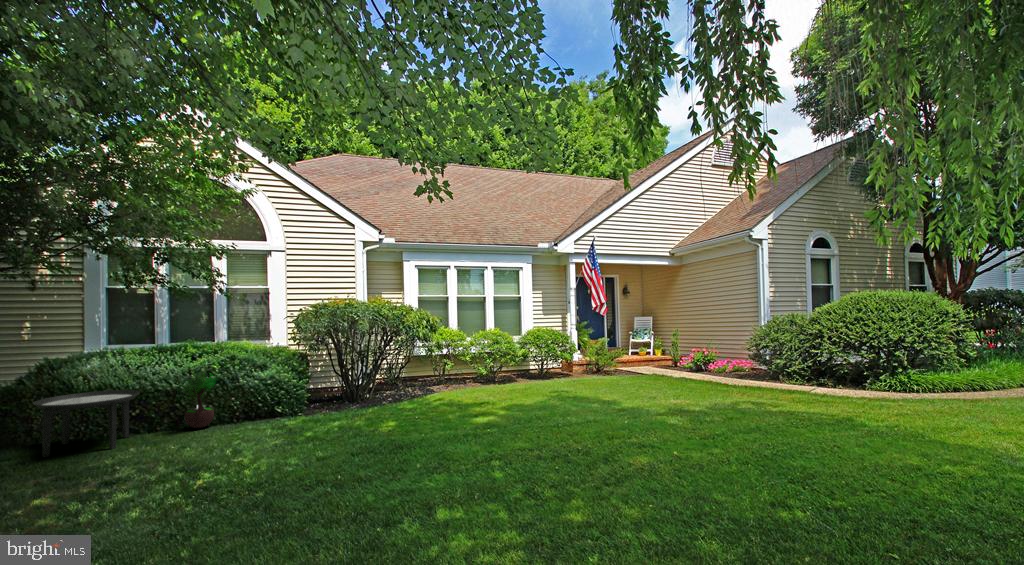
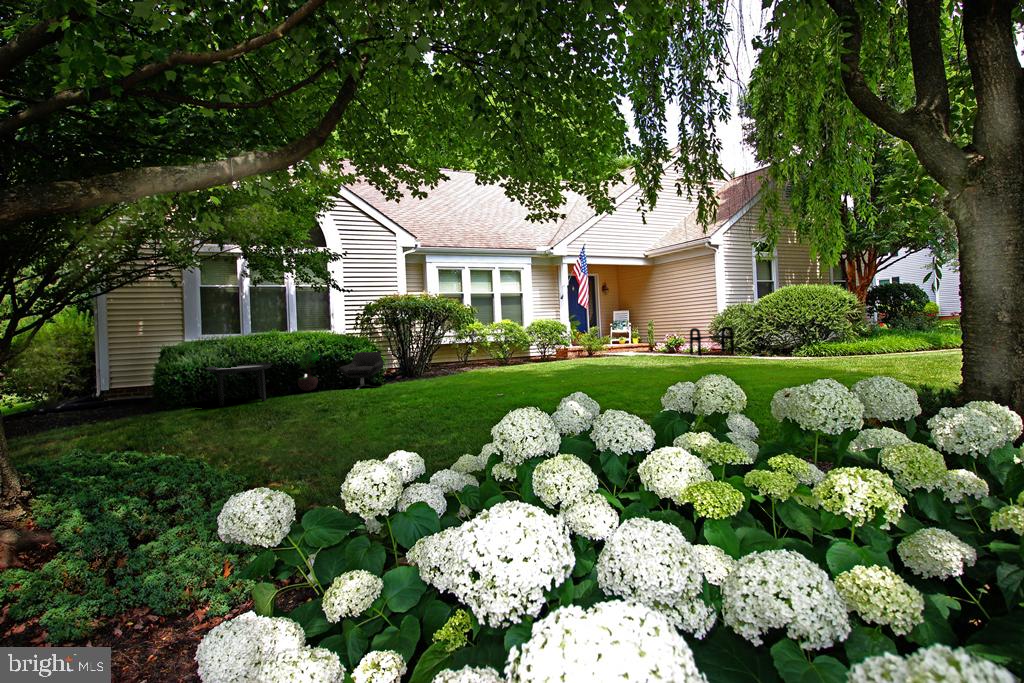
bench: none [725,344,785,381] -> present [690,326,734,355]
lounge chair: none [241,374,308,429] -> present [339,352,384,389]

